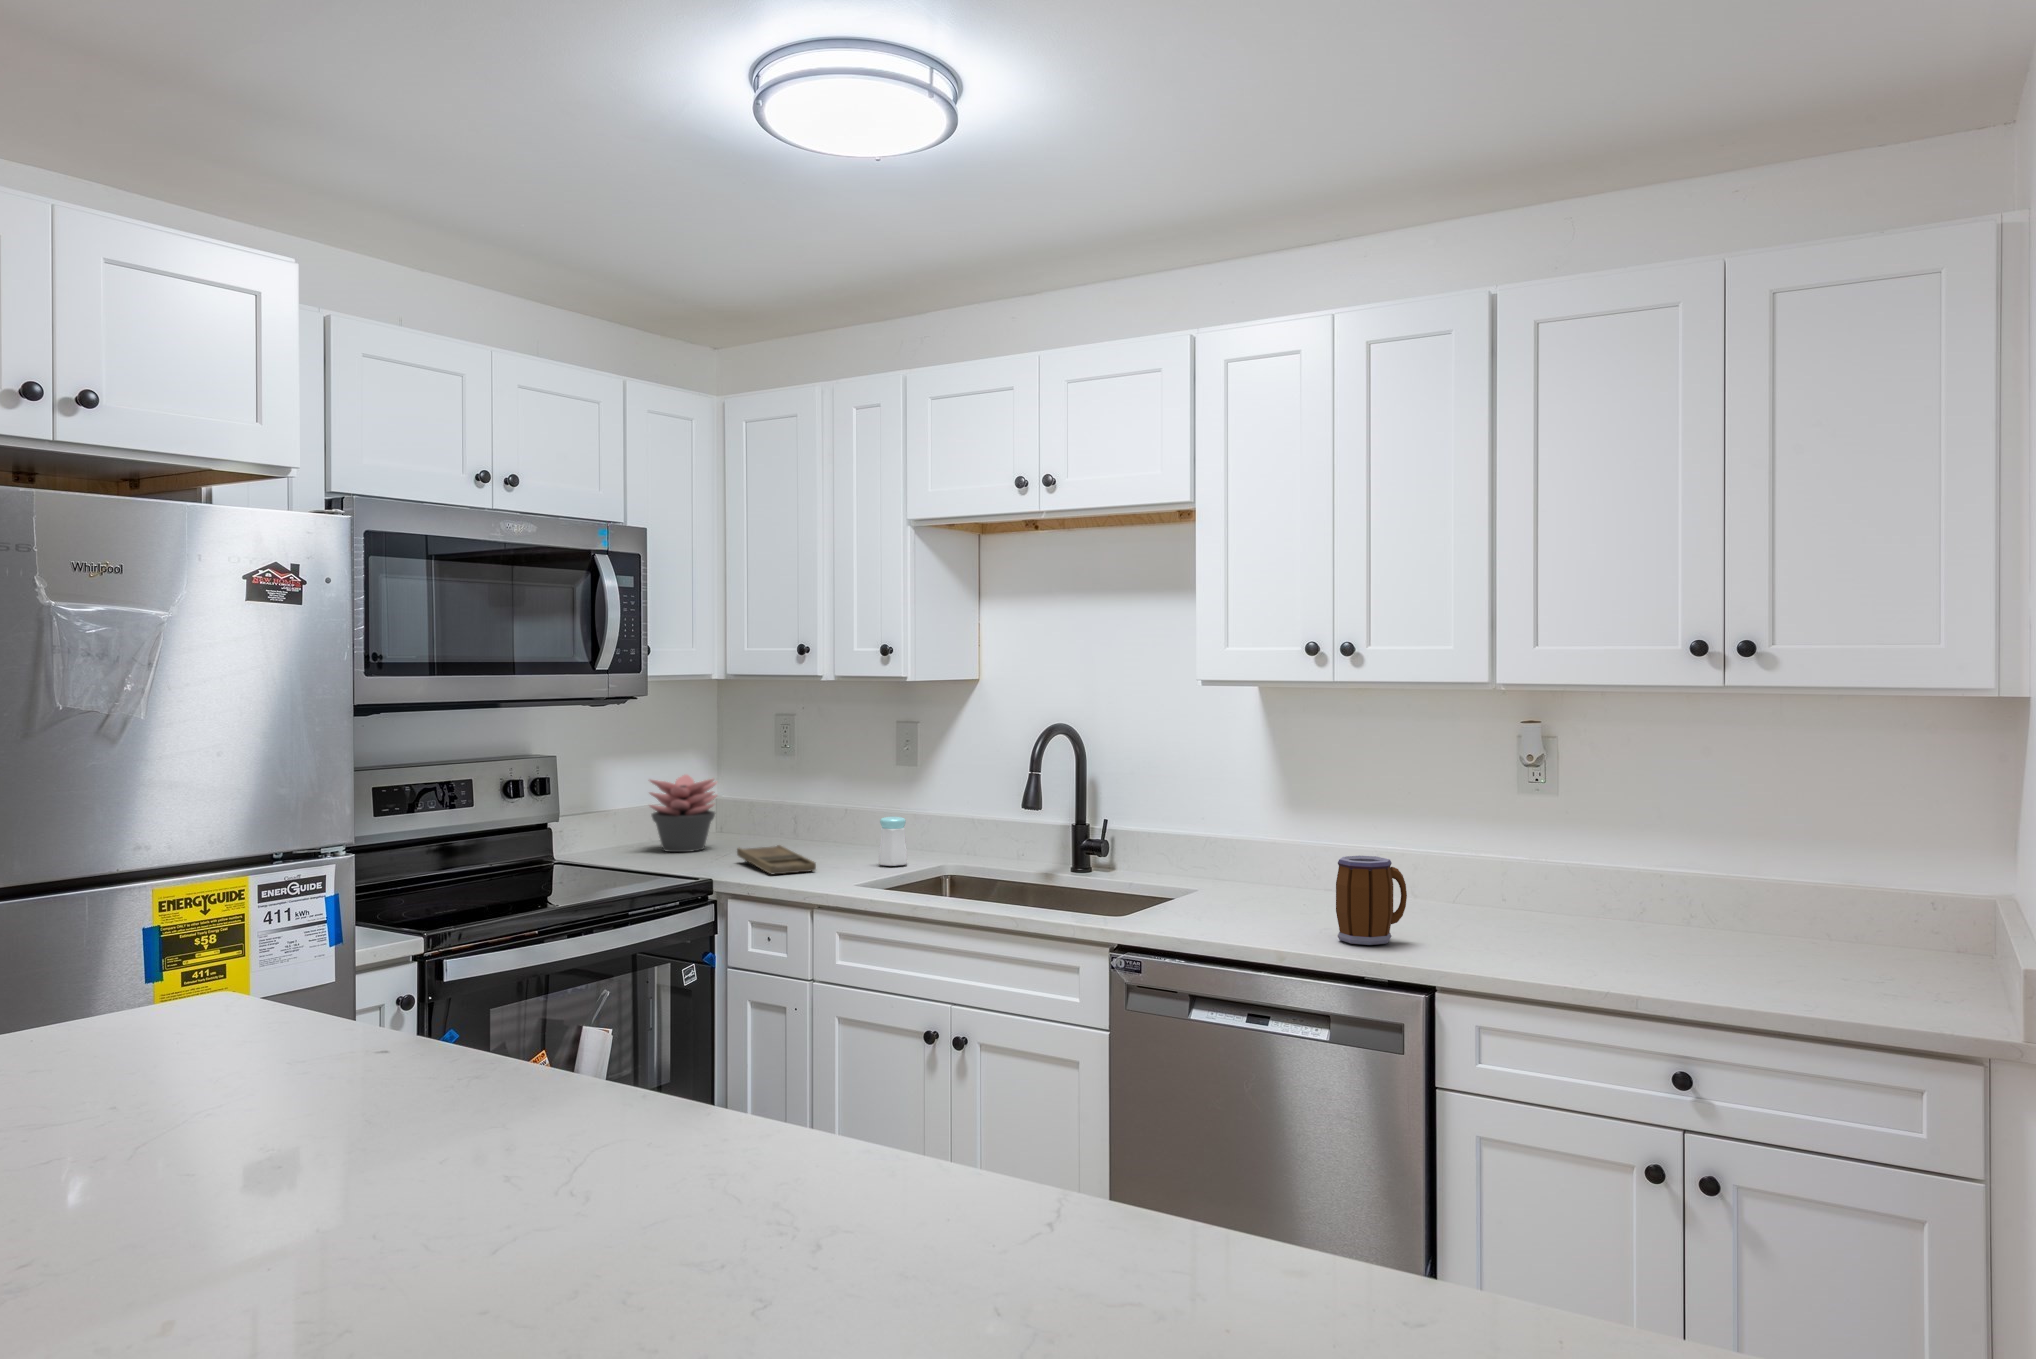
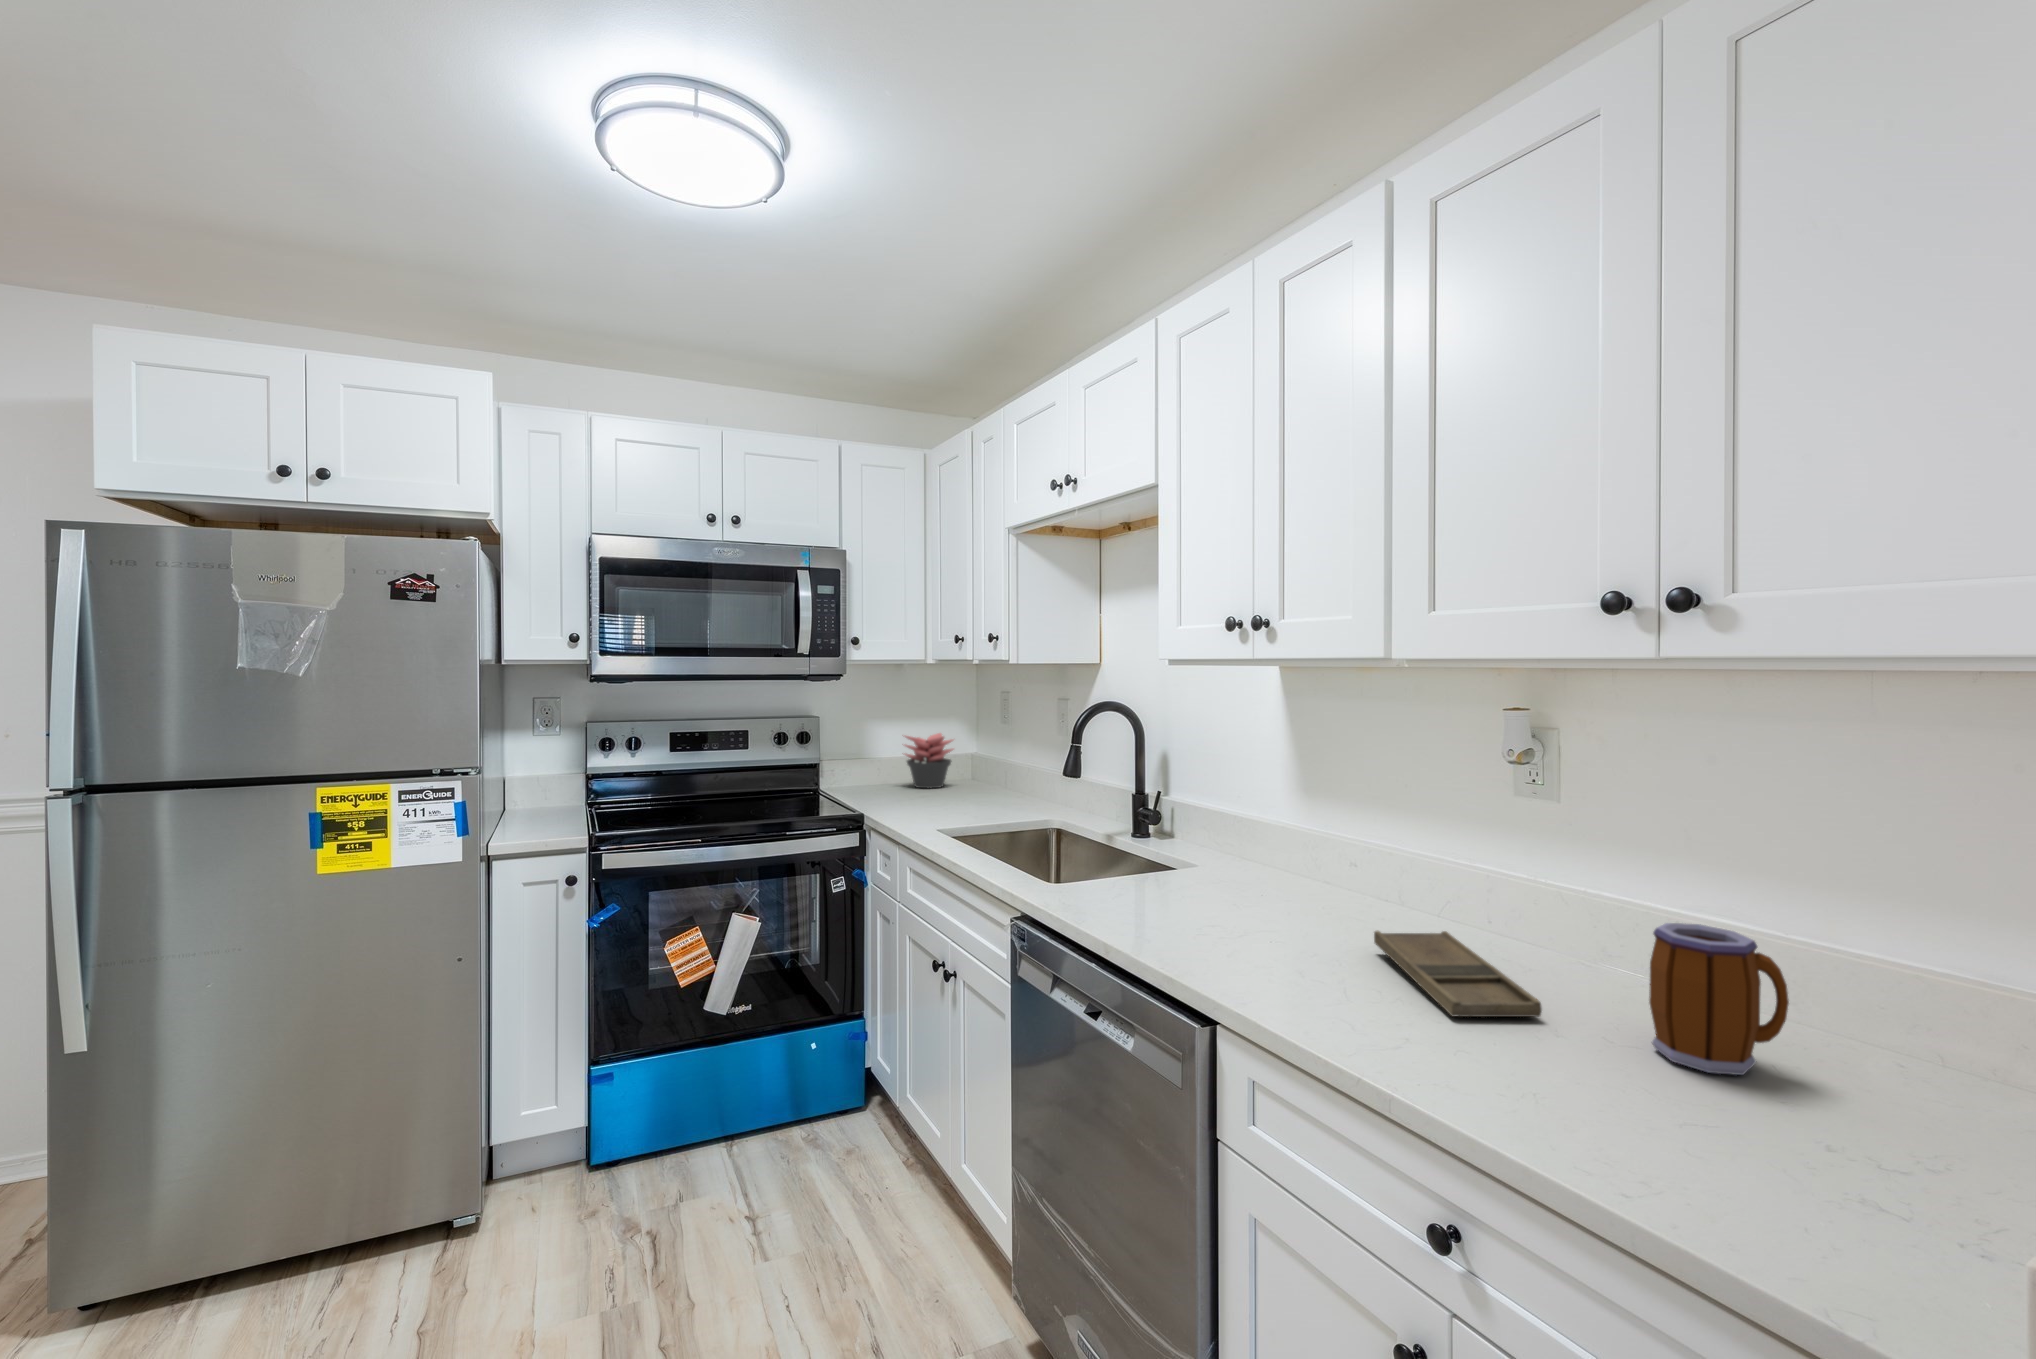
salt shaker: present [879,817,907,866] -> none [1013,773,1037,812]
tray: present [737,845,816,875] -> present [1374,931,1542,1017]
mug: present [1336,856,1407,945] -> present [1649,923,1789,1075]

